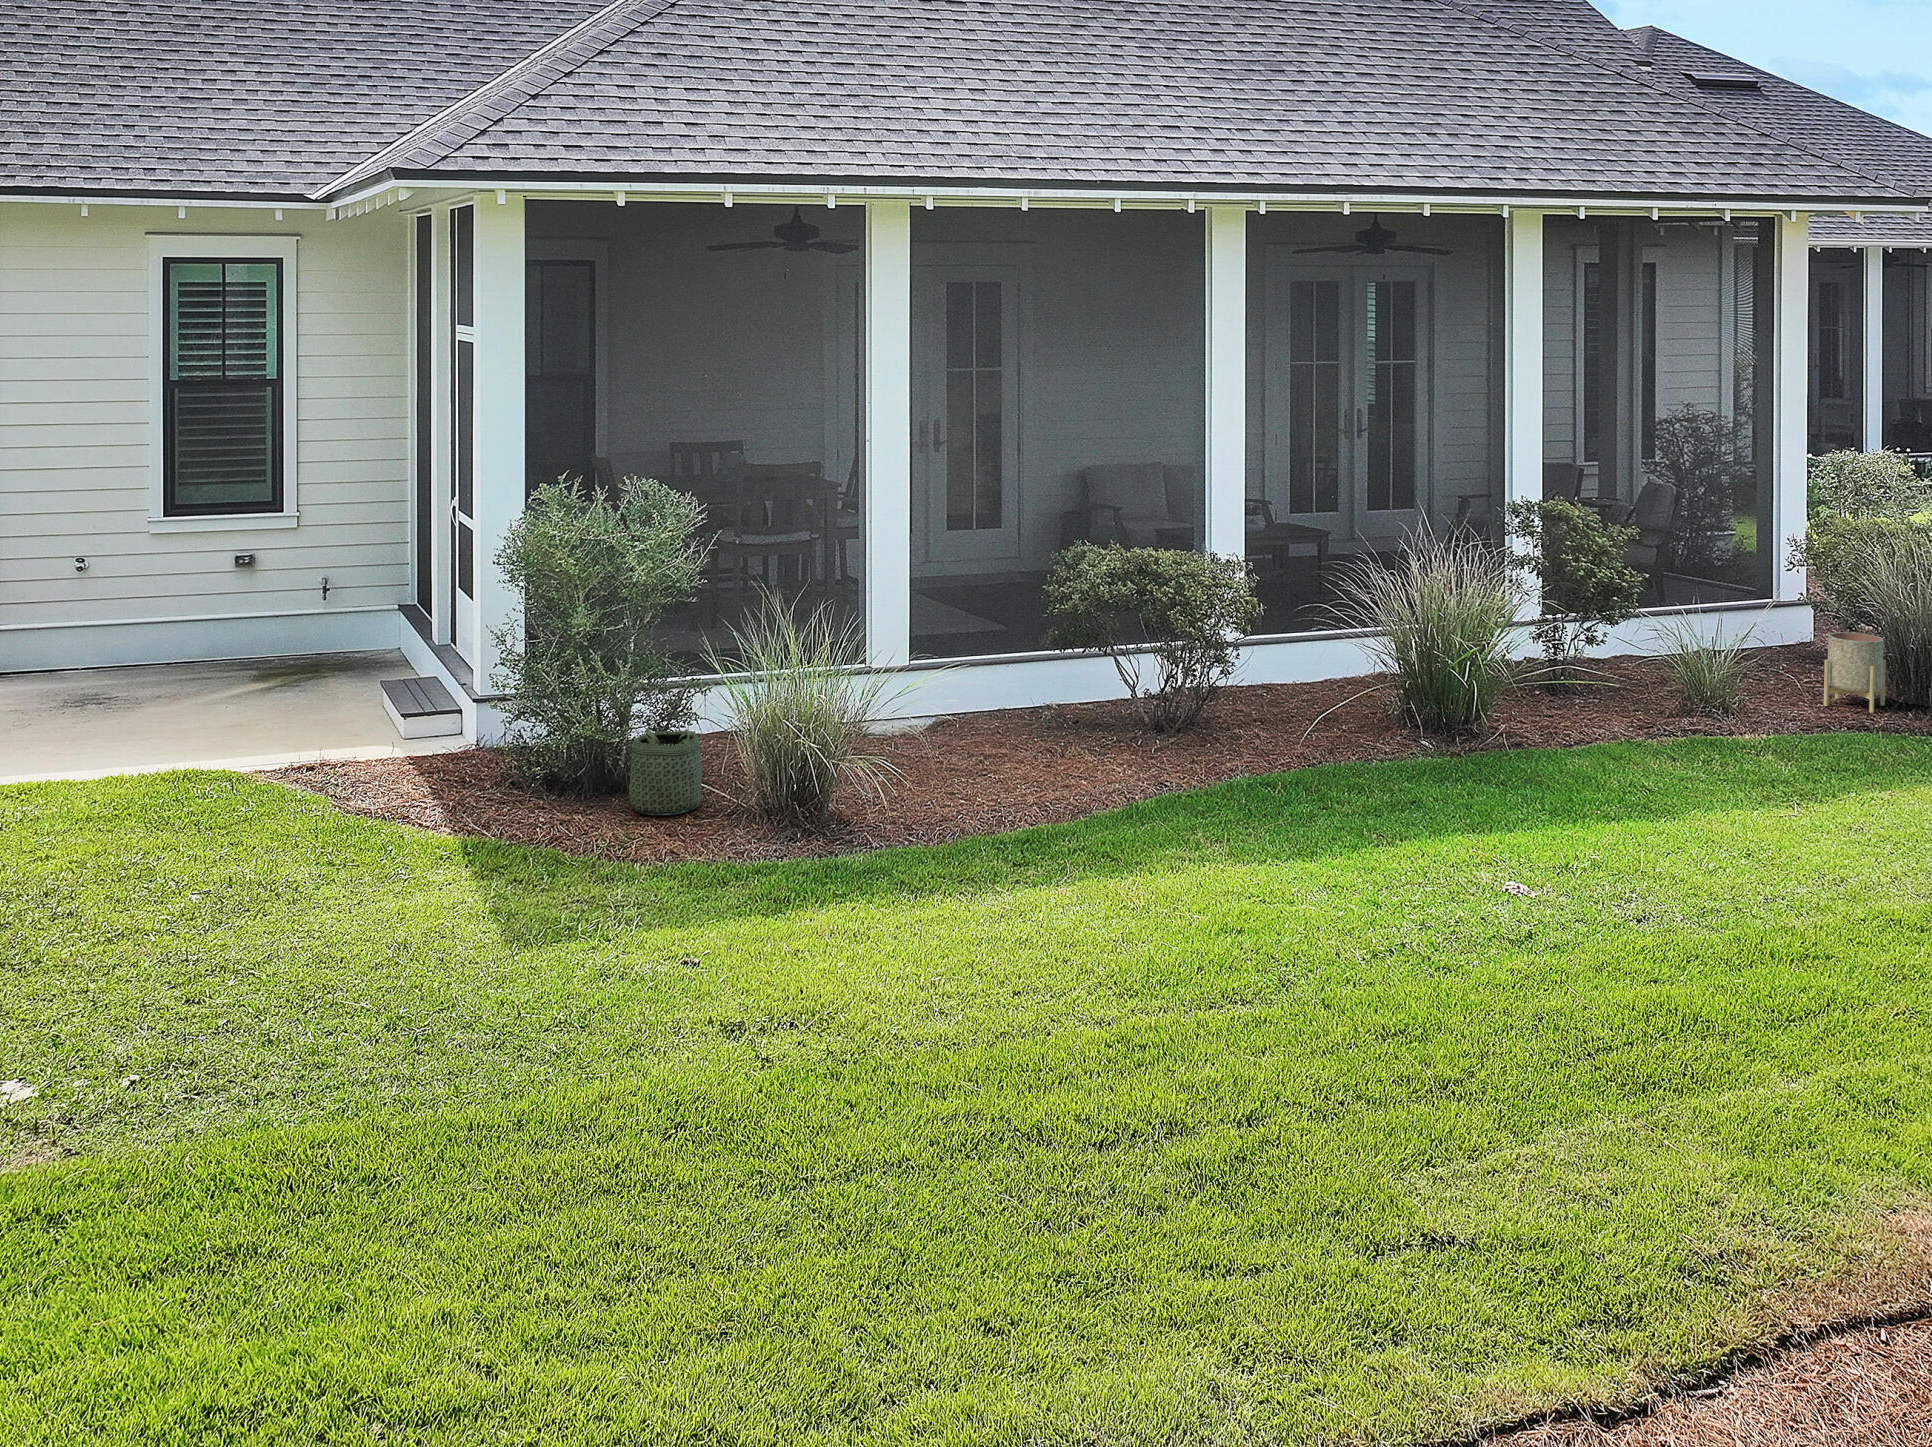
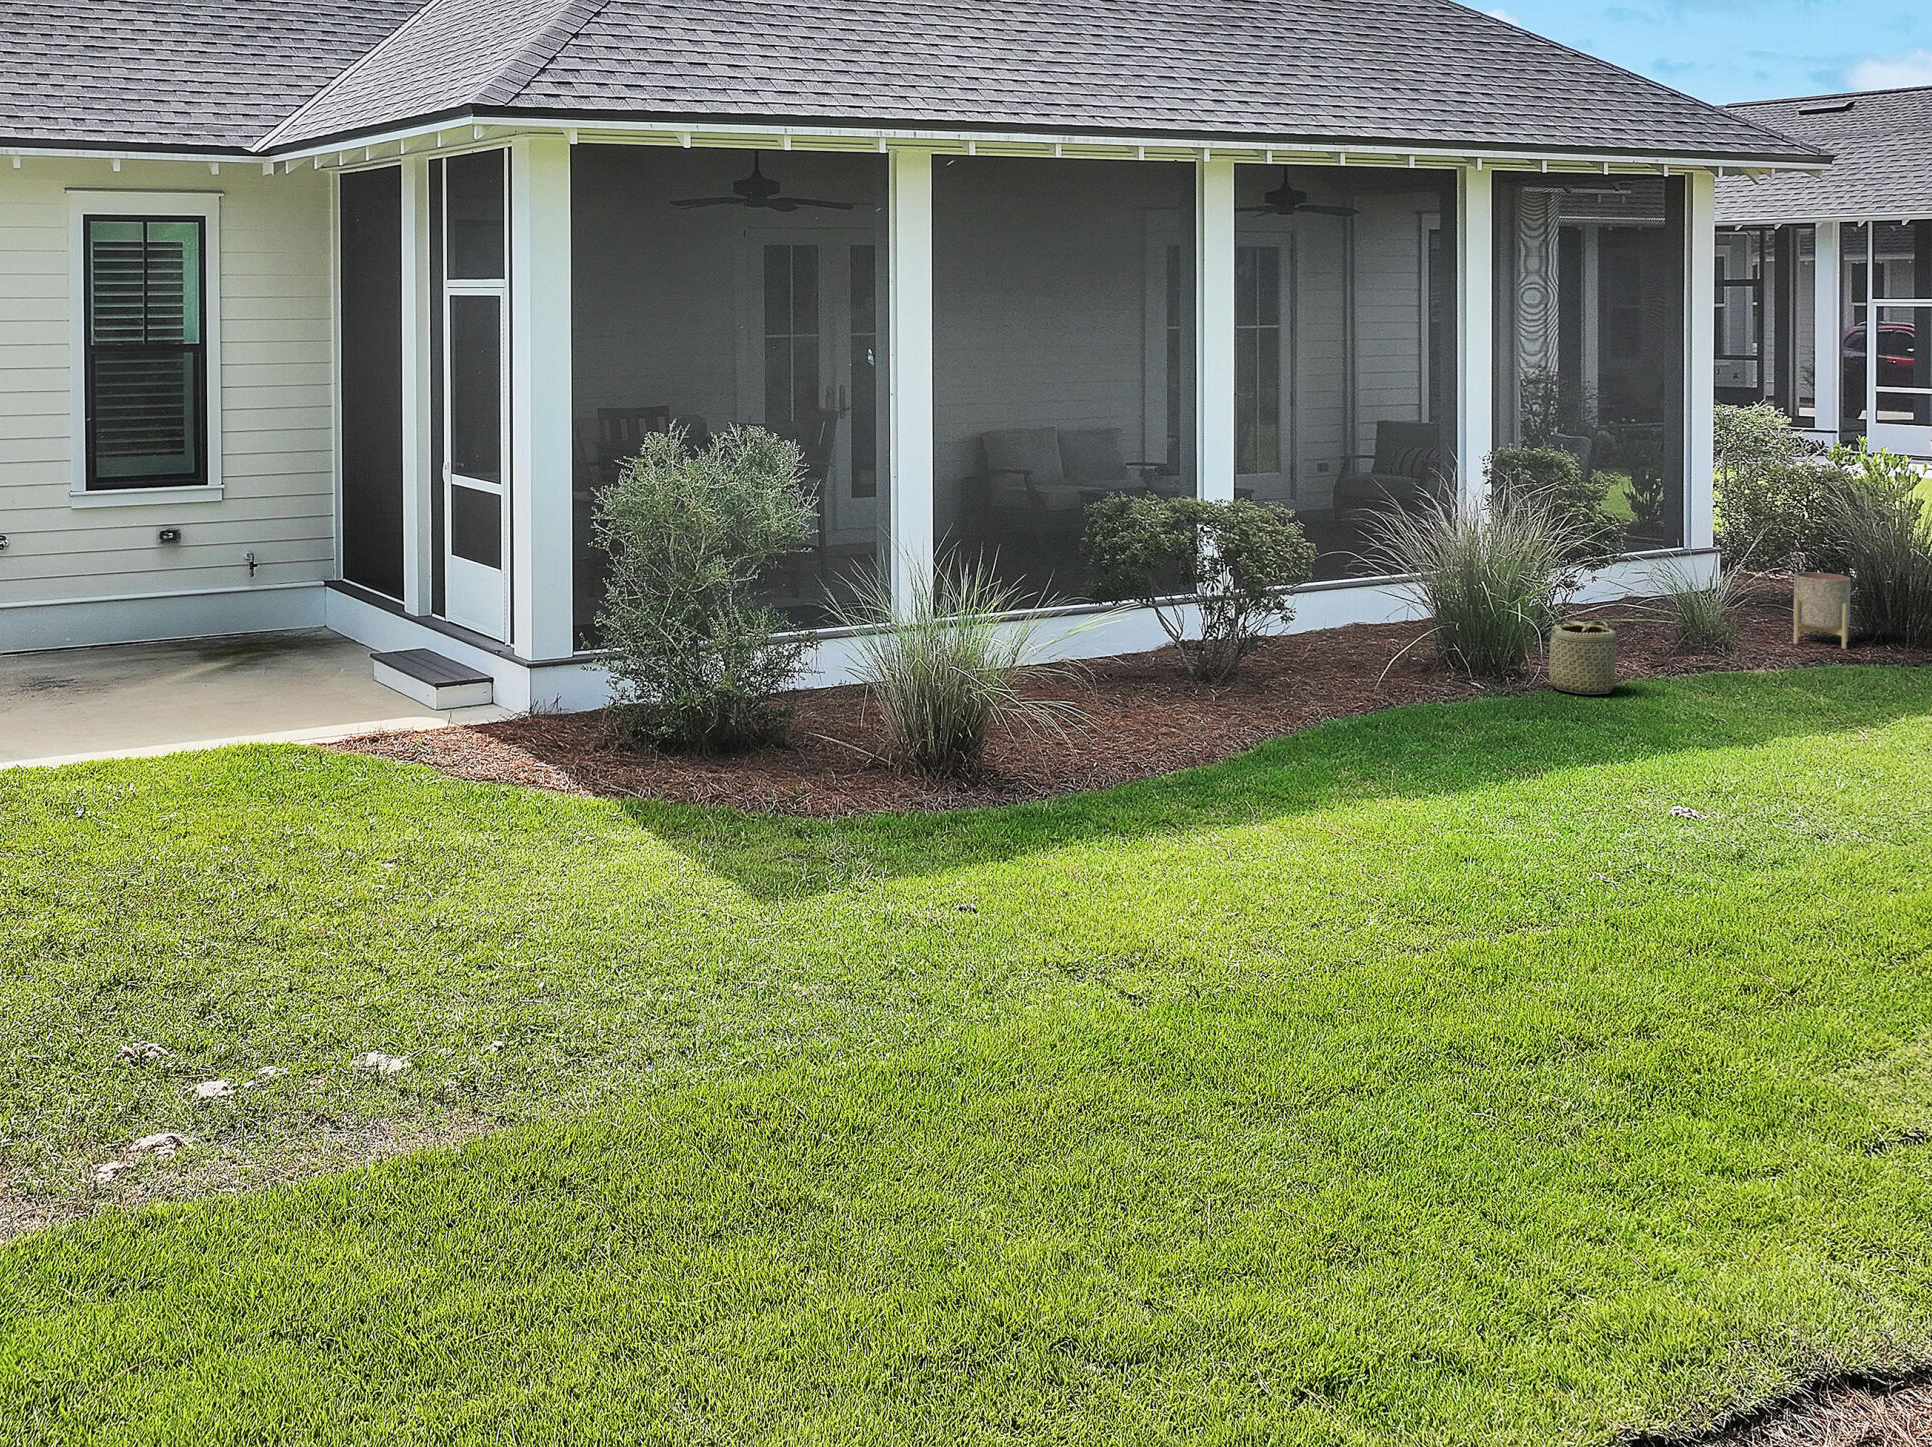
basket: present [626,728,702,815] -> present [1537,620,1622,694]

